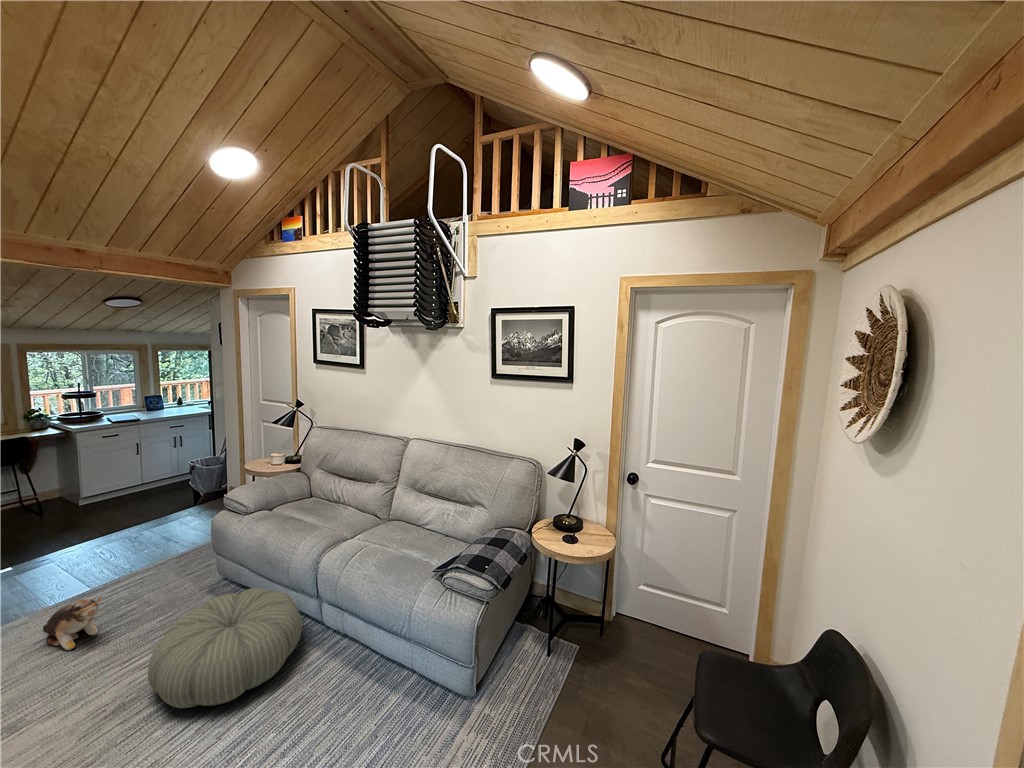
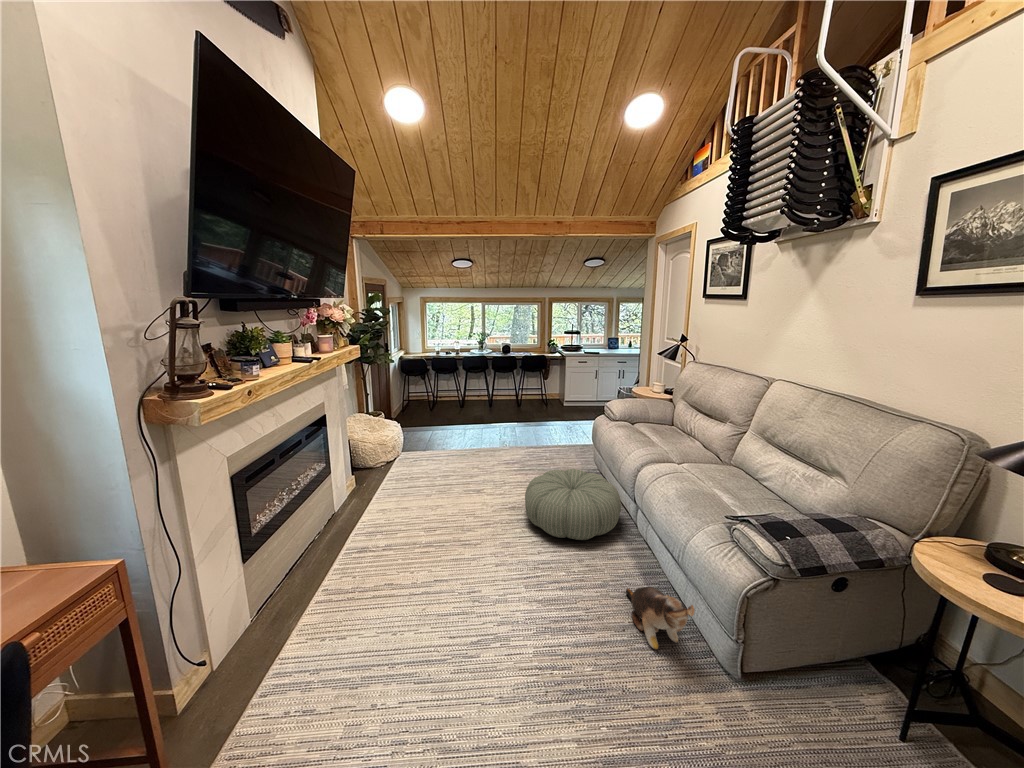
plush toy: present [43,596,102,650] -> present [626,587,694,649]

